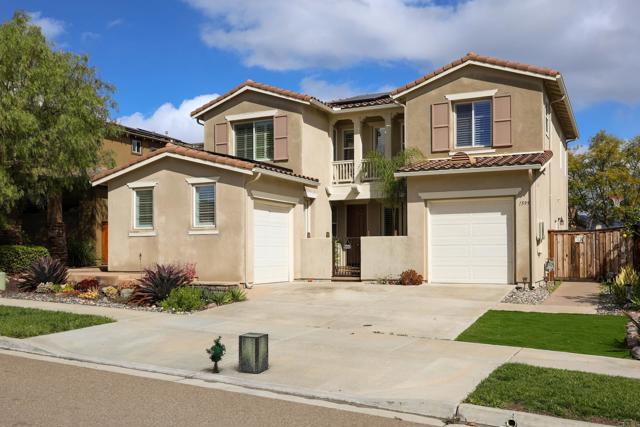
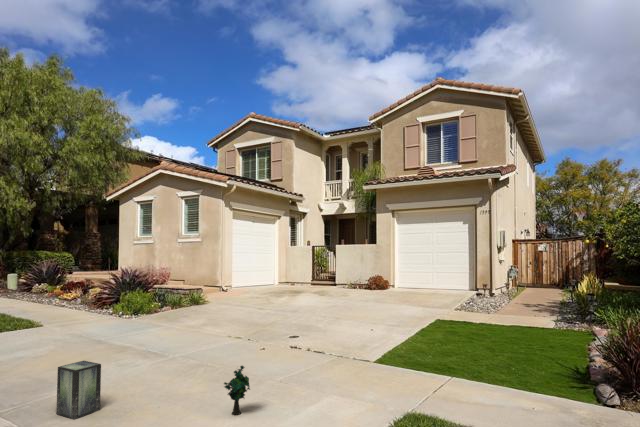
decorative plant: present [206,336,226,373] -> present [224,366,250,415]

